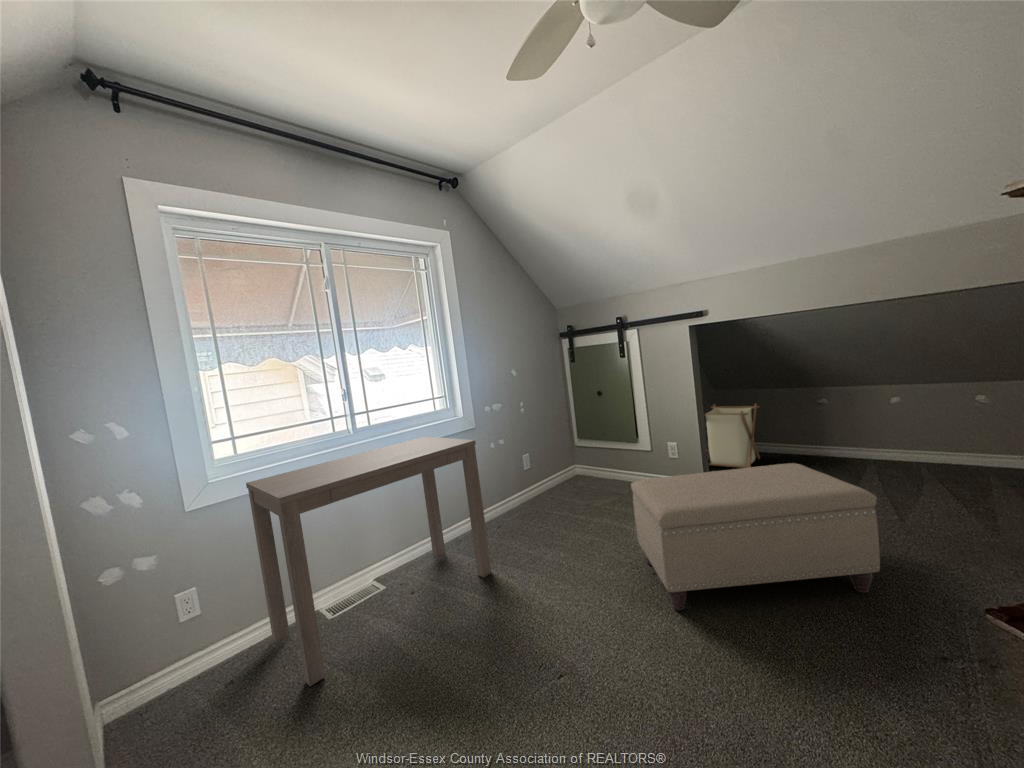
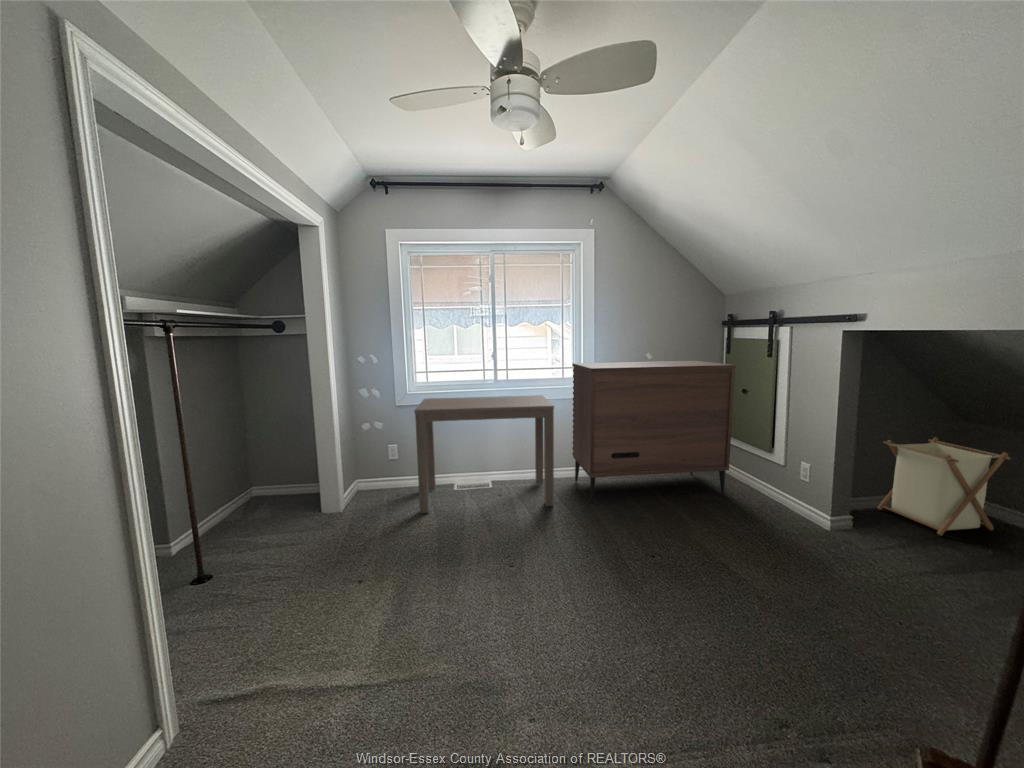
dresser: none [452,368,615,551] -> present [572,361,736,503]
ottoman: present [631,463,880,611] -> none [624,477,876,687]

